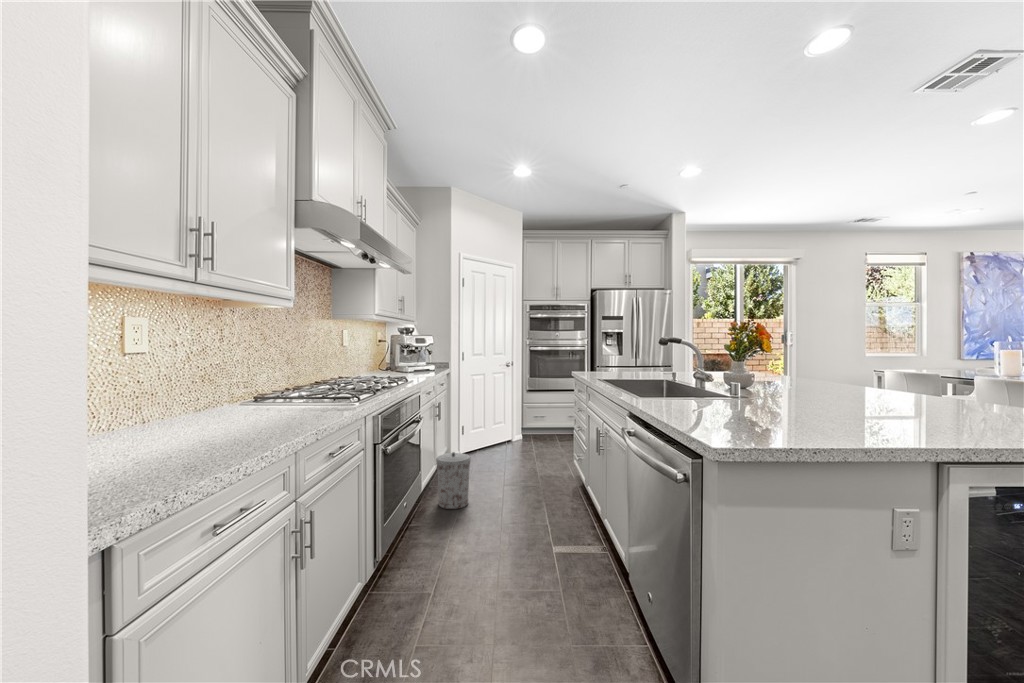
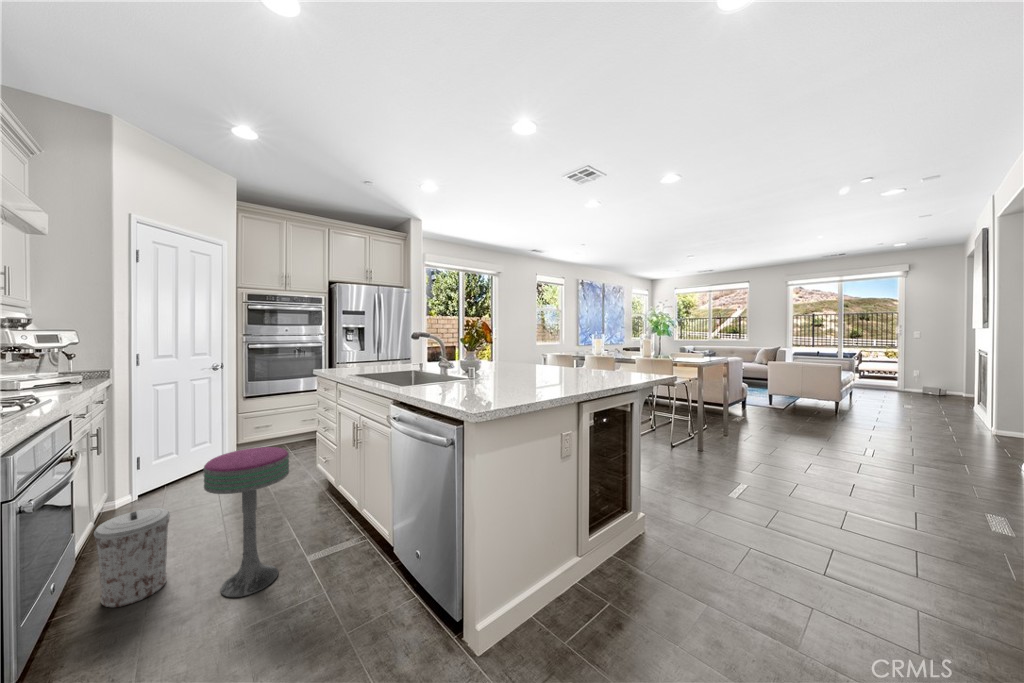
bar stool: none [486,422,537,526] -> present [203,447,289,597]

